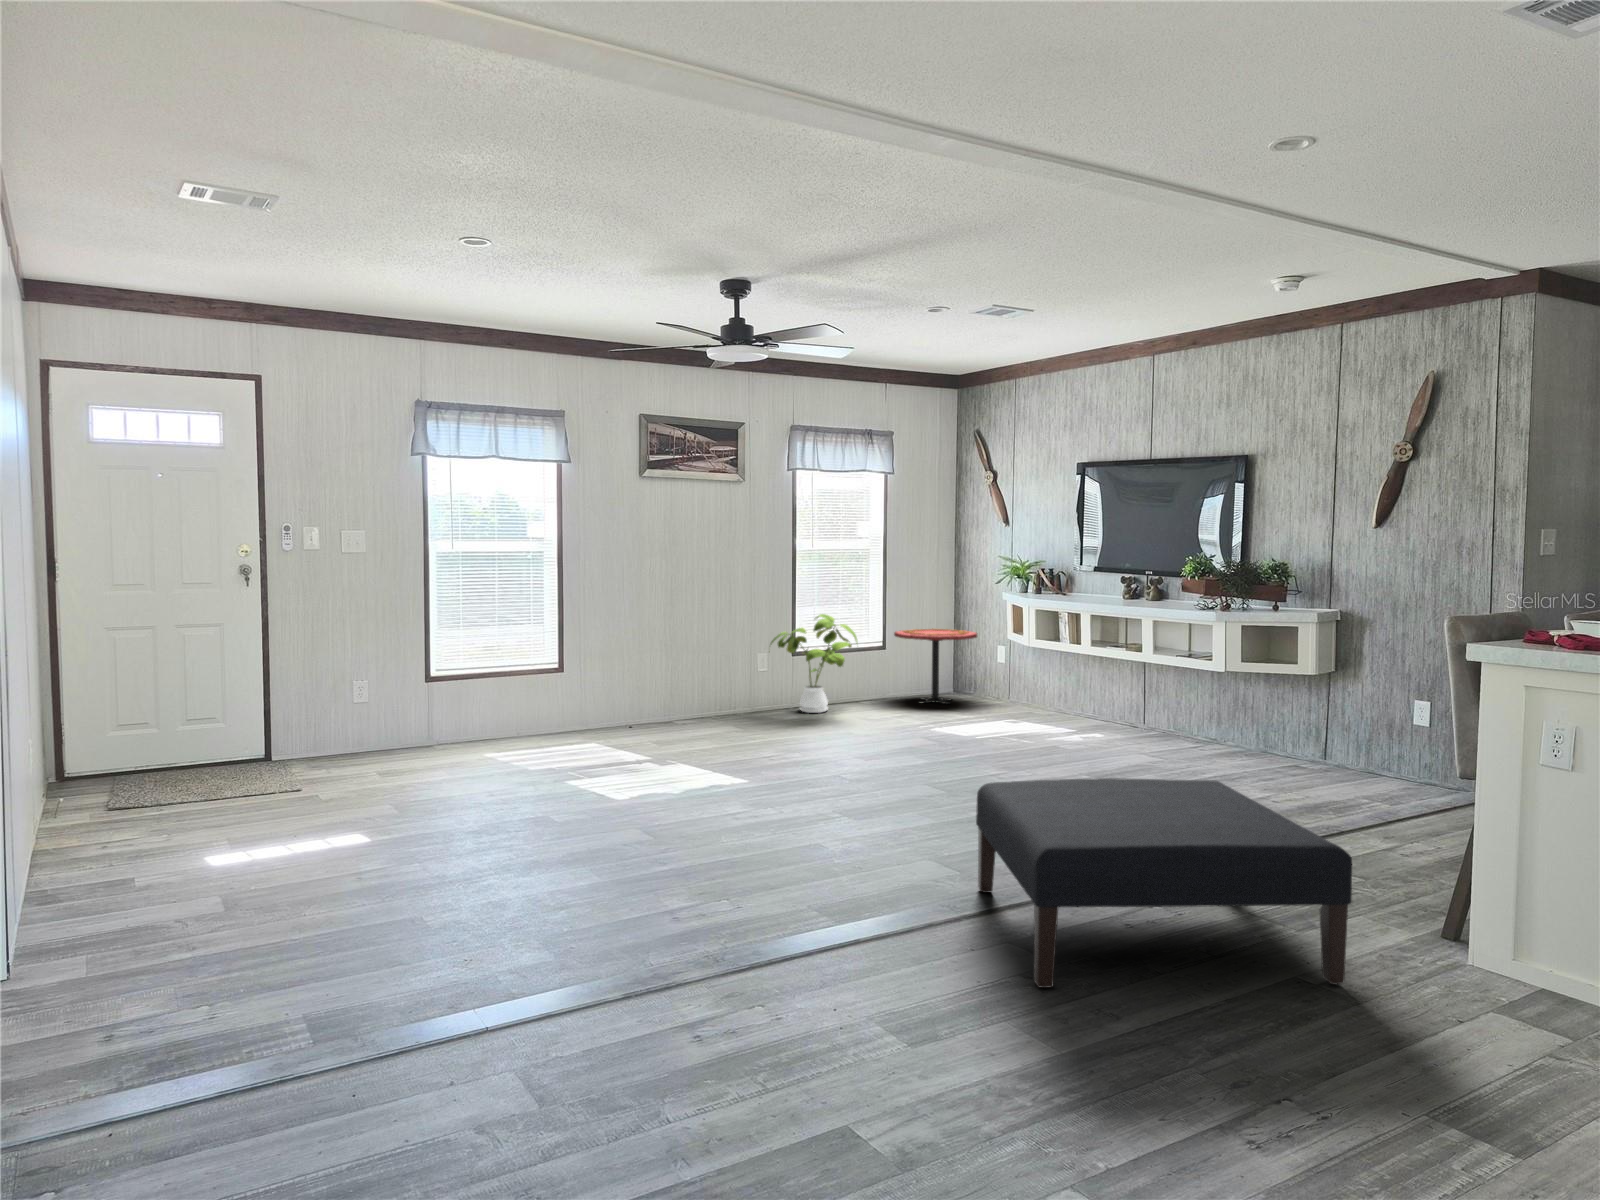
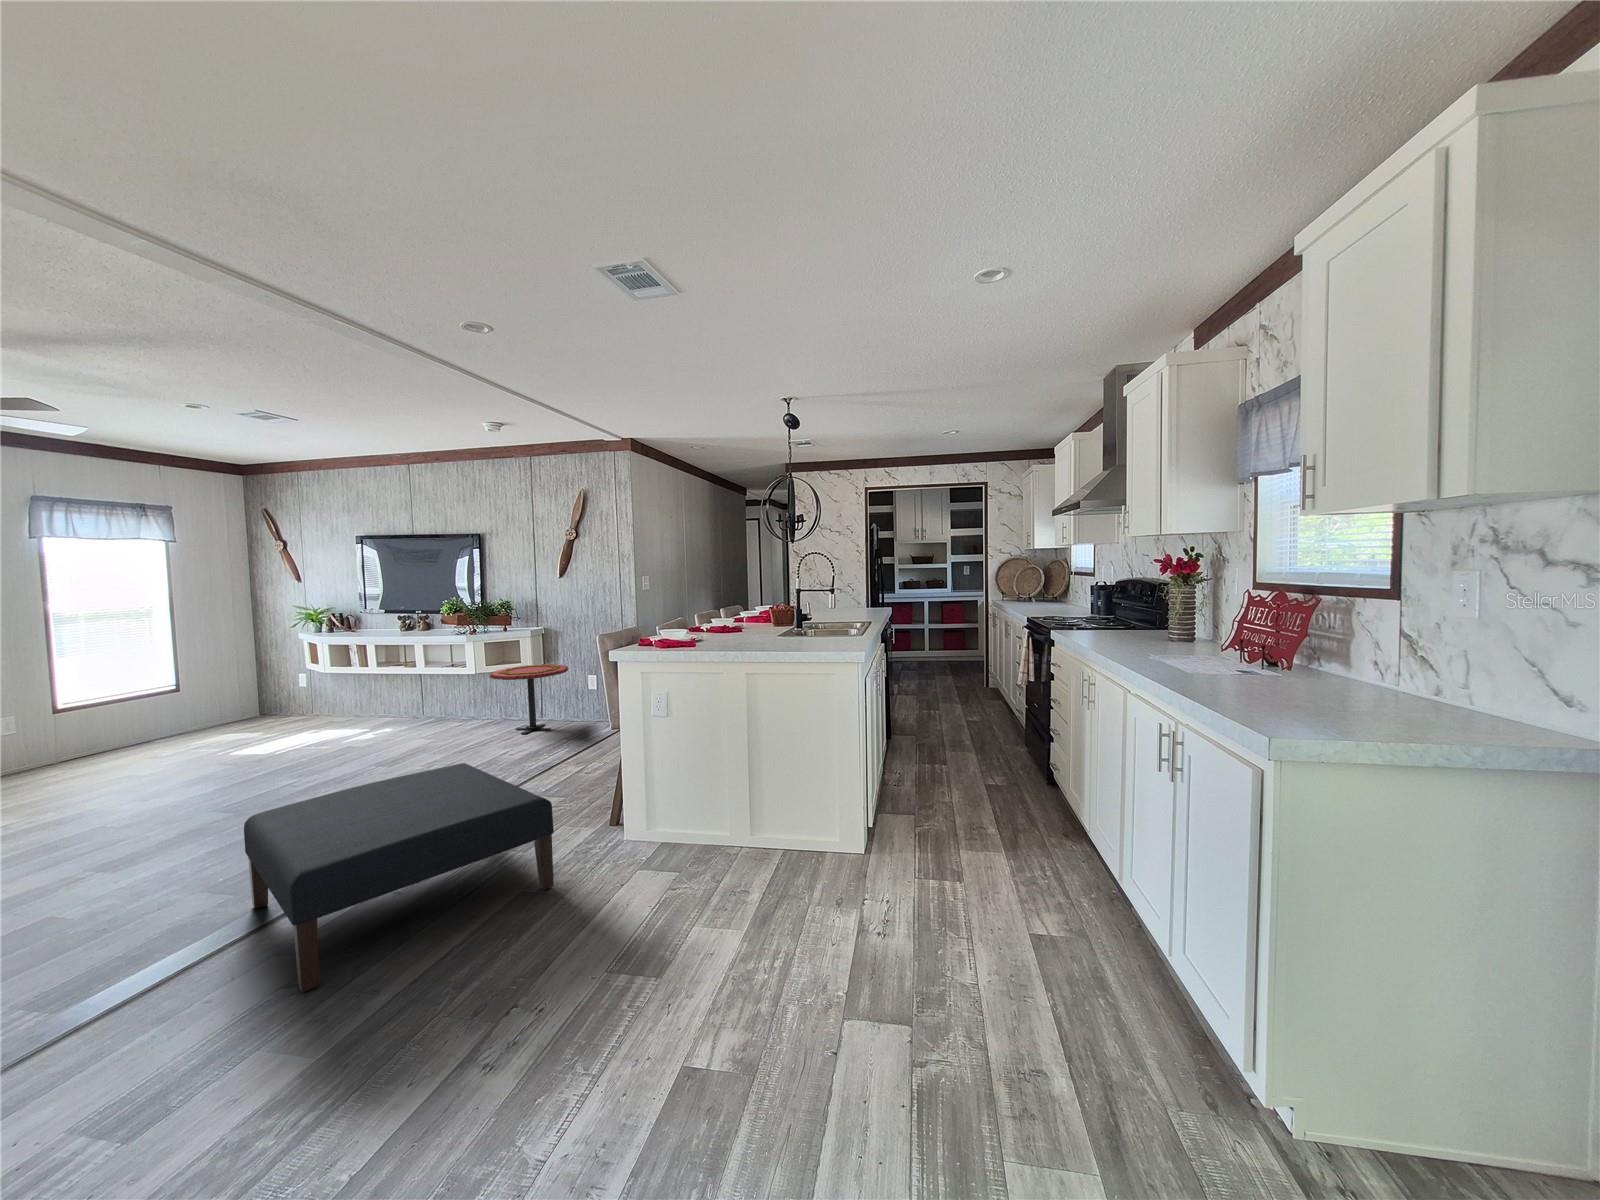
house plant: present [771,614,857,713] -> none [18,671,140,764]
side table: present [894,629,977,704] -> present [490,664,568,734]

